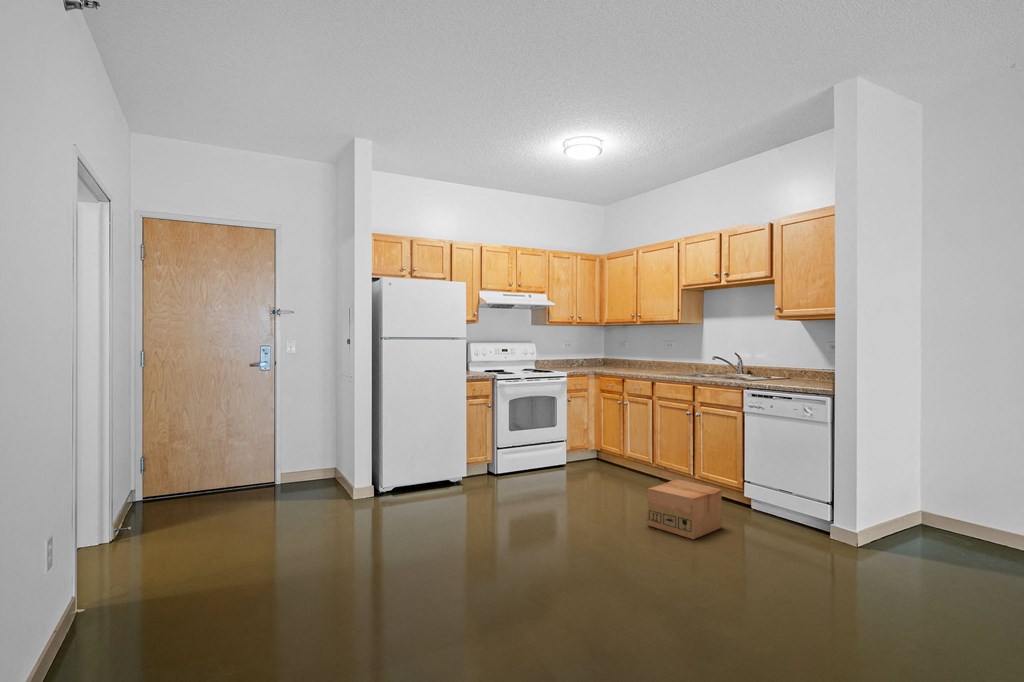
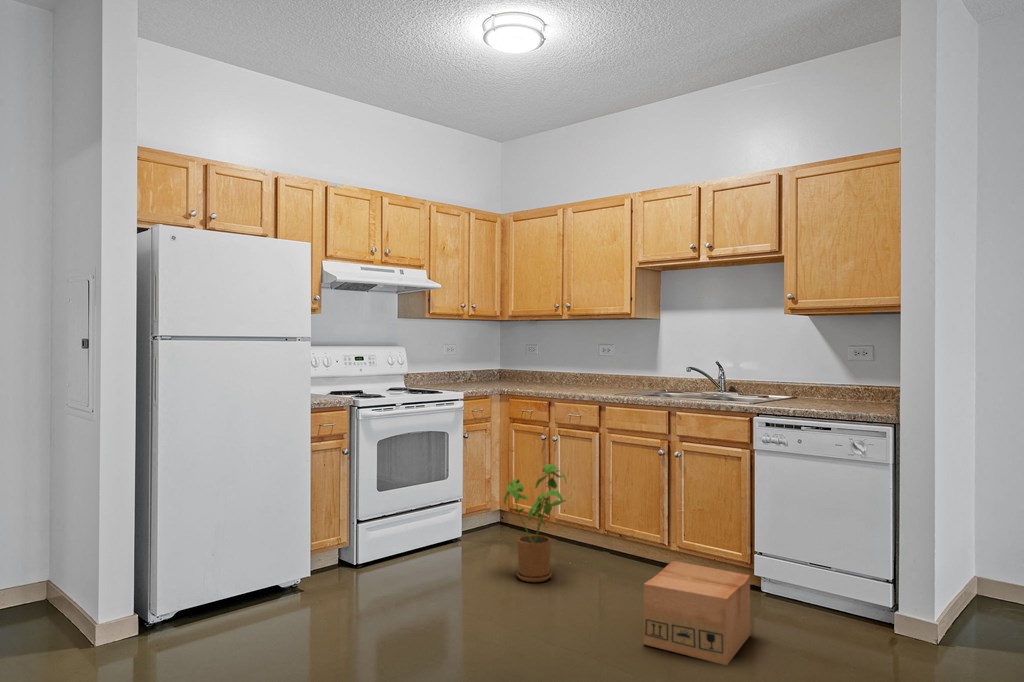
house plant: none [583,418,623,491] -> present [504,464,566,582]

